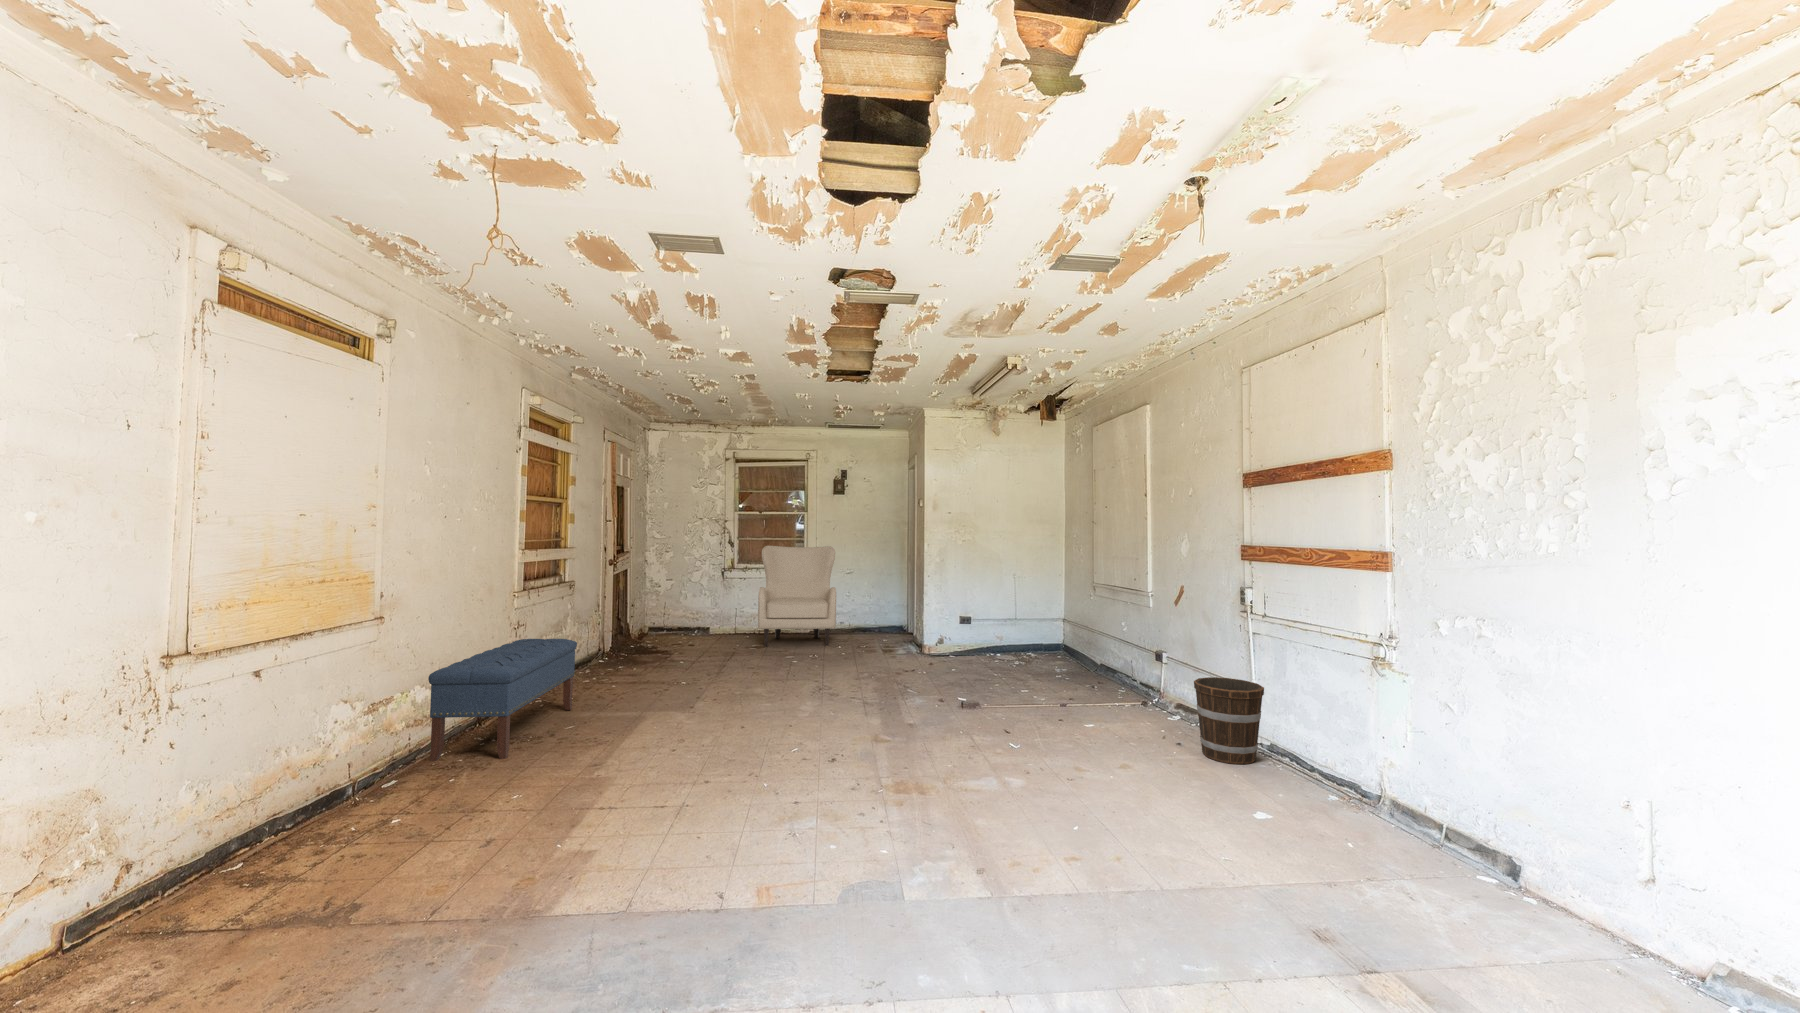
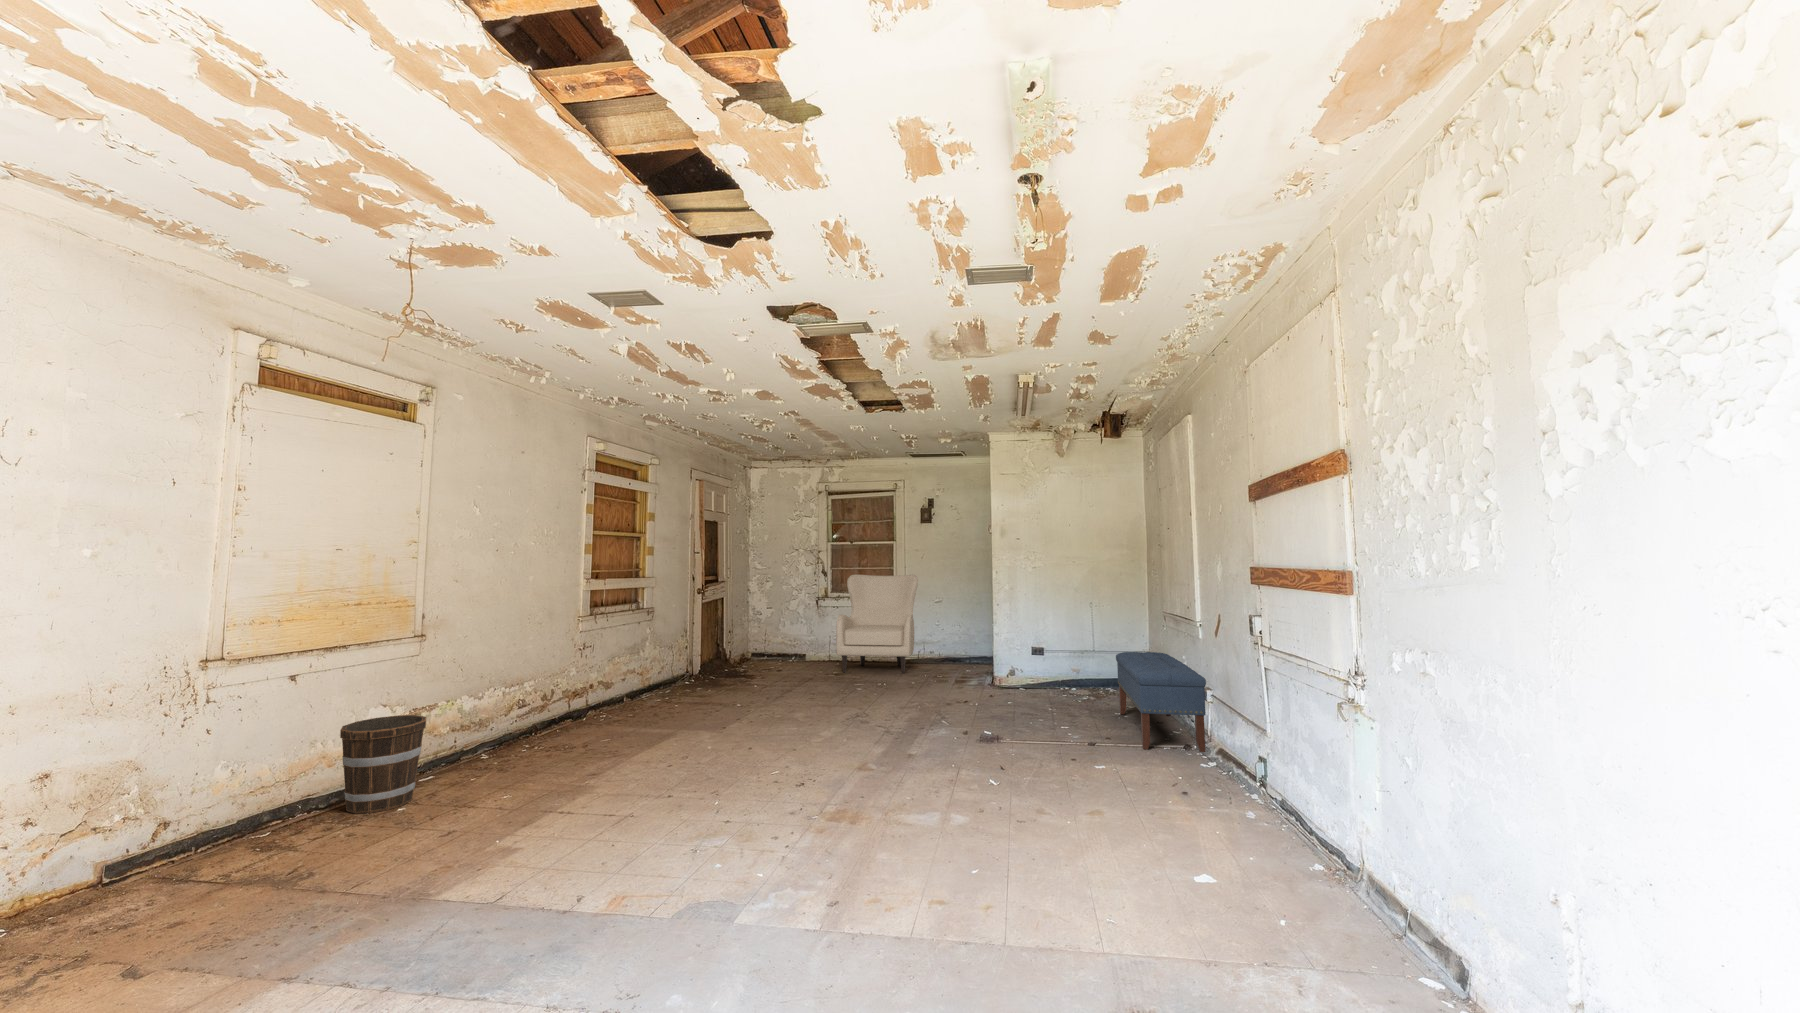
bench: present [428,639,577,761] -> present [1116,652,1206,752]
bucket: present [1194,677,1264,764] -> present [340,715,426,814]

